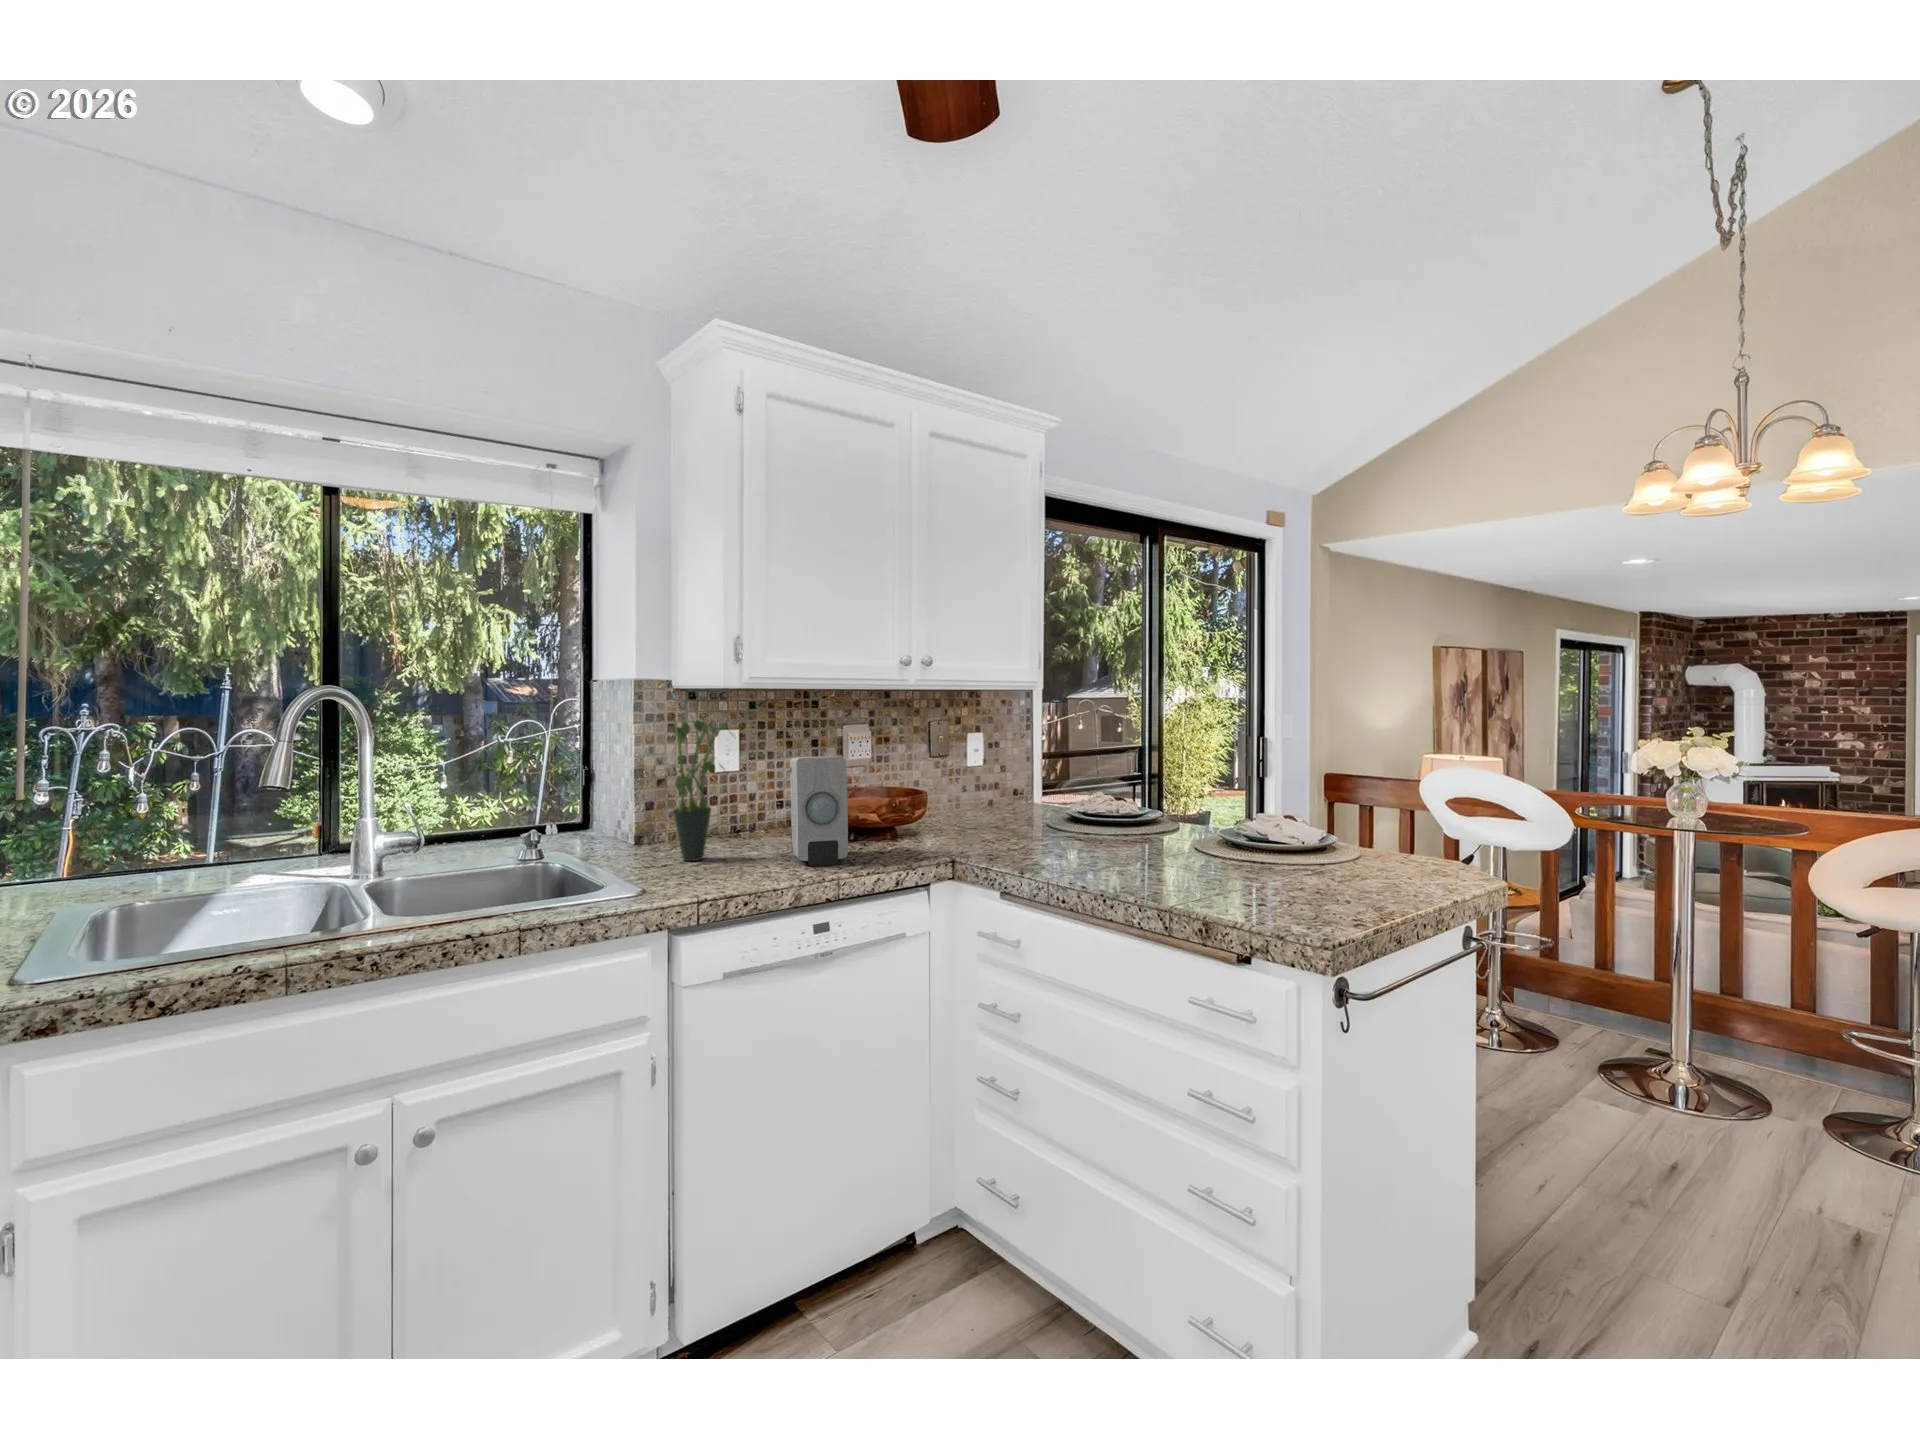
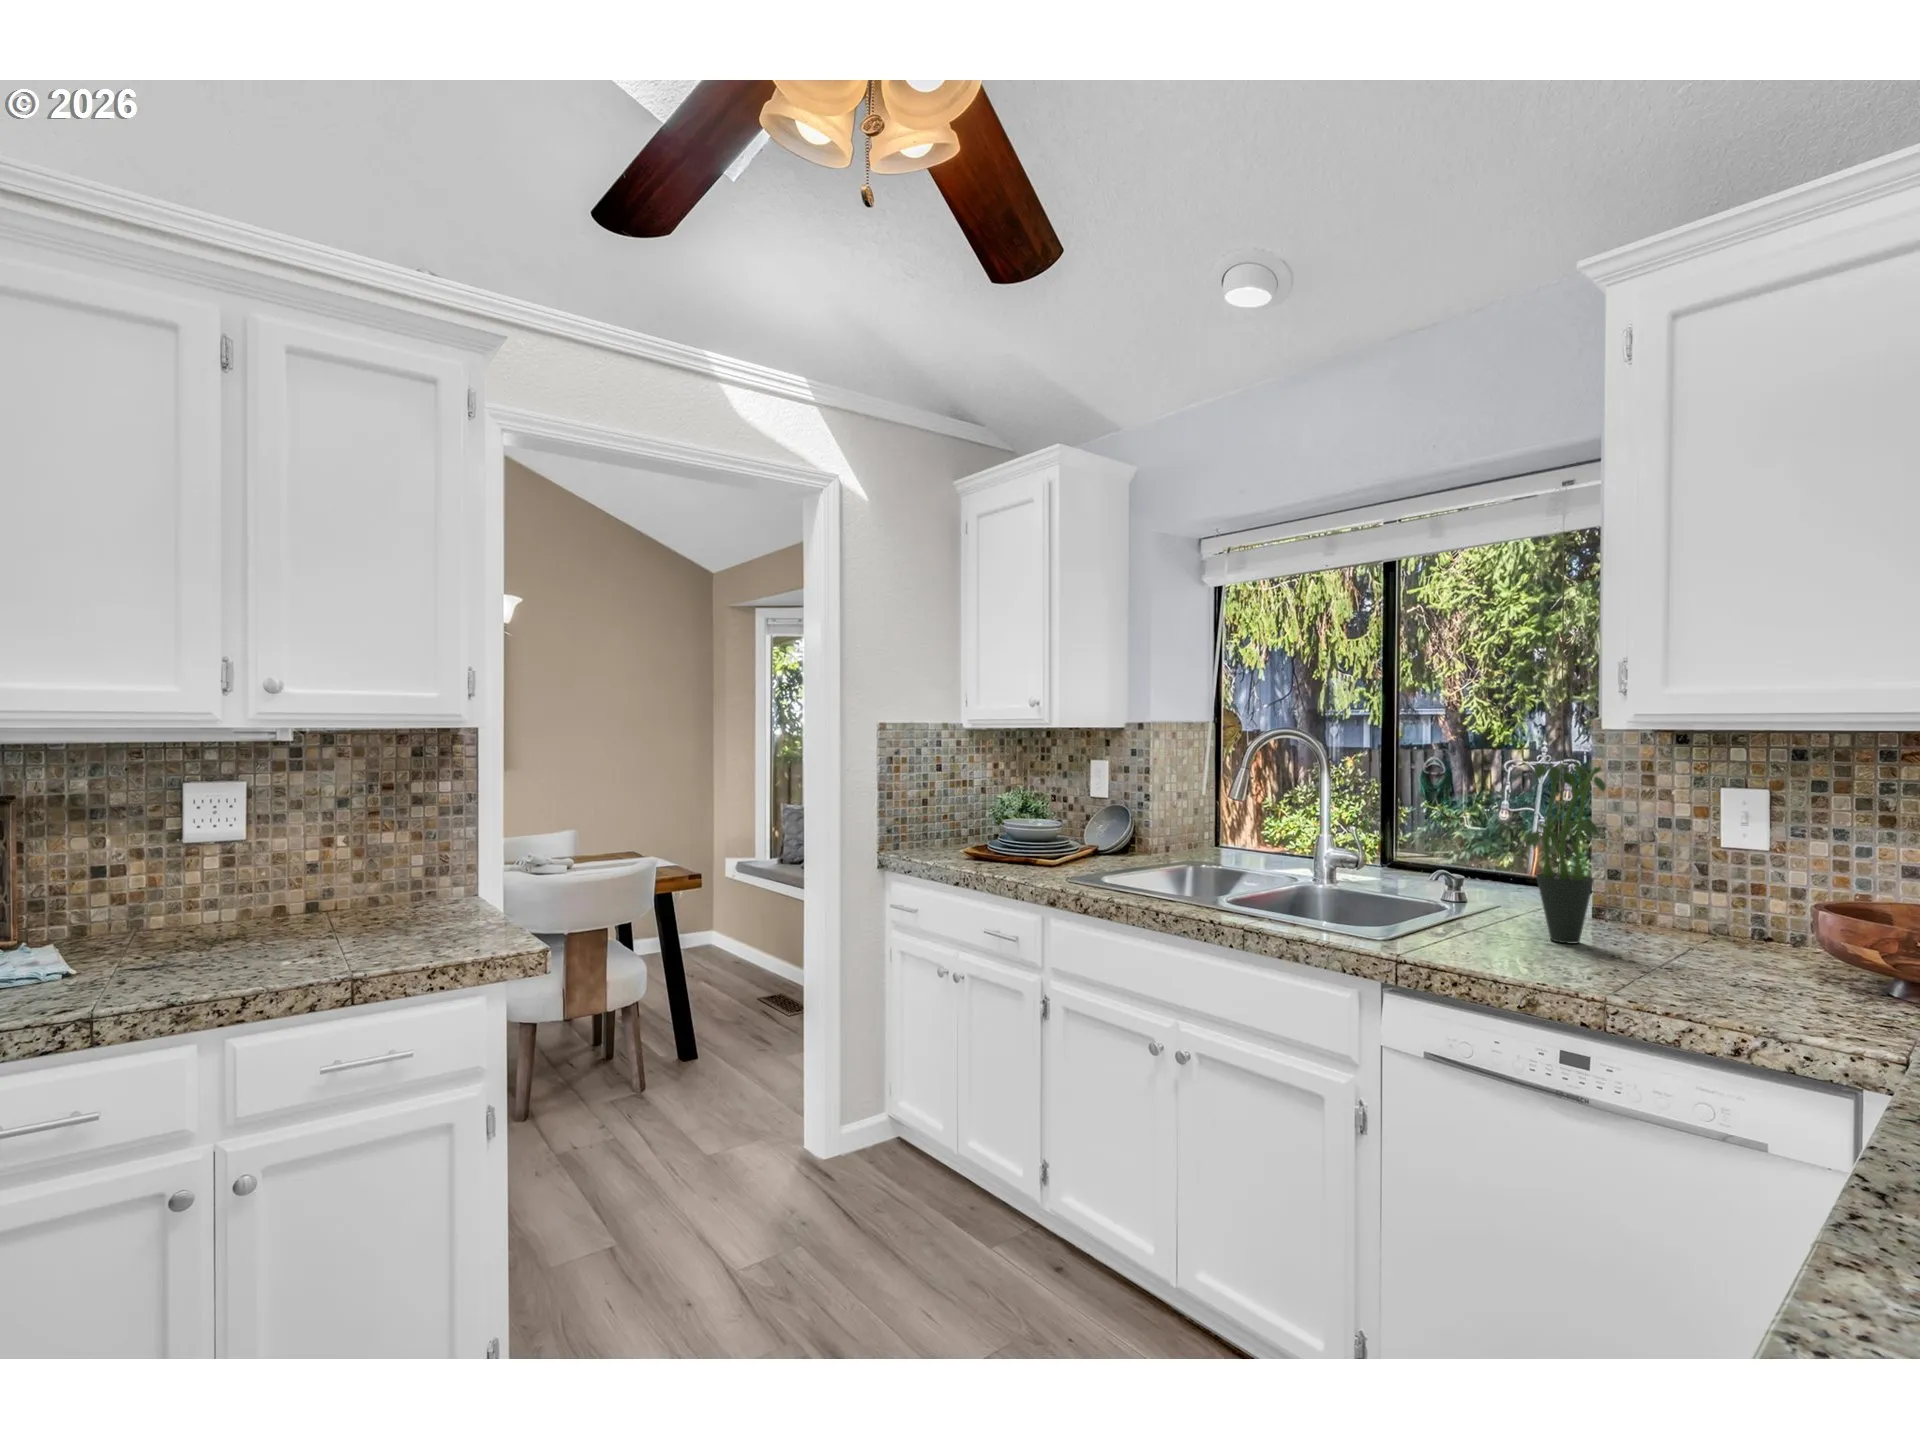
soap dispenser: present [790,757,848,866] -> none [1618,822,1771,991]

